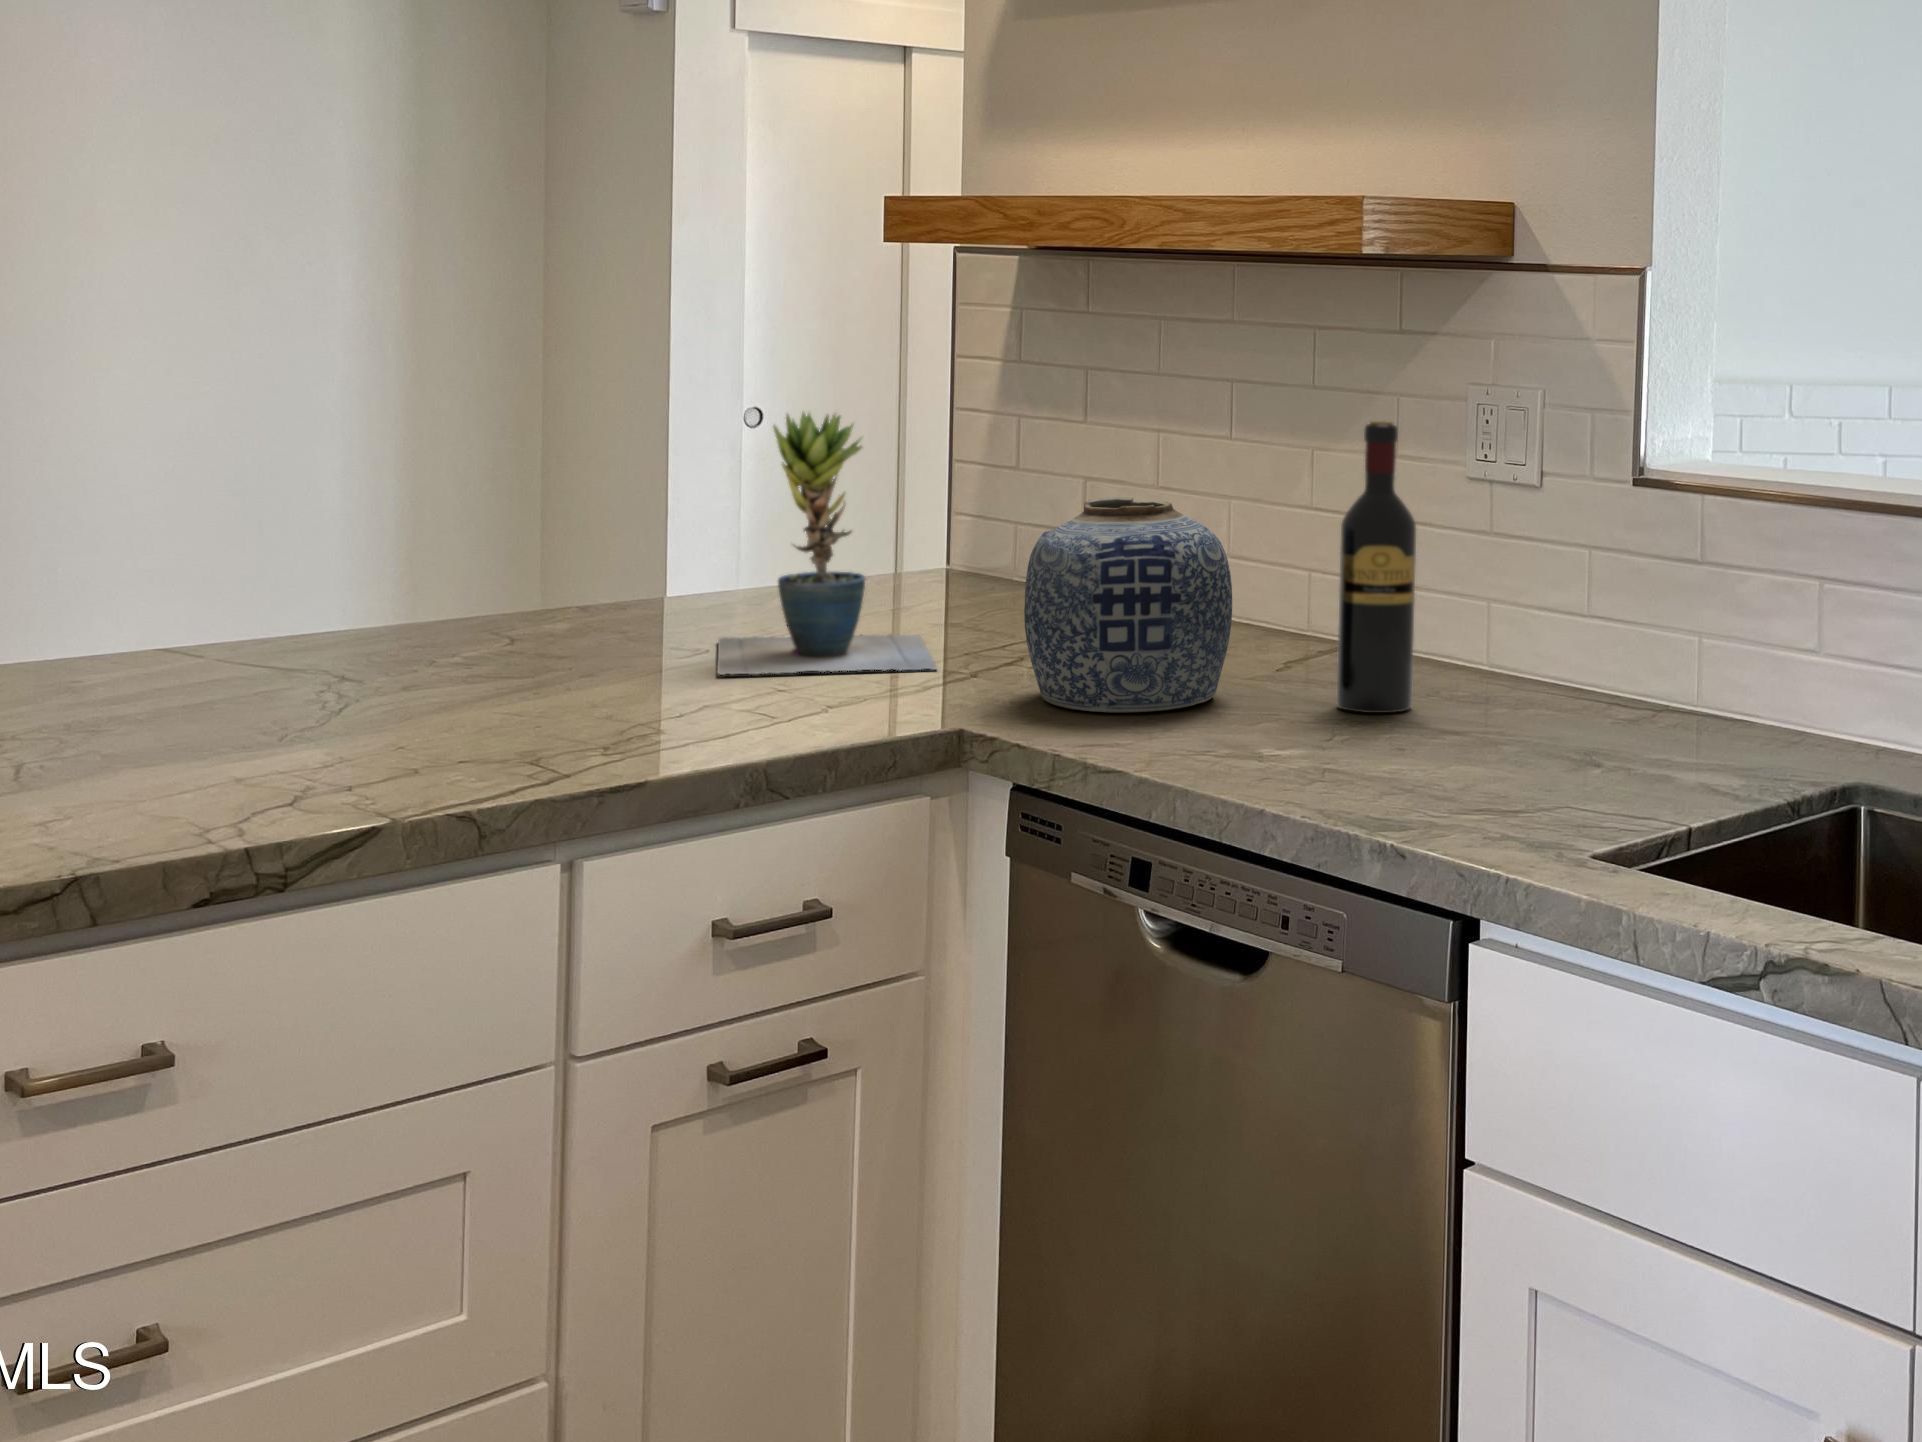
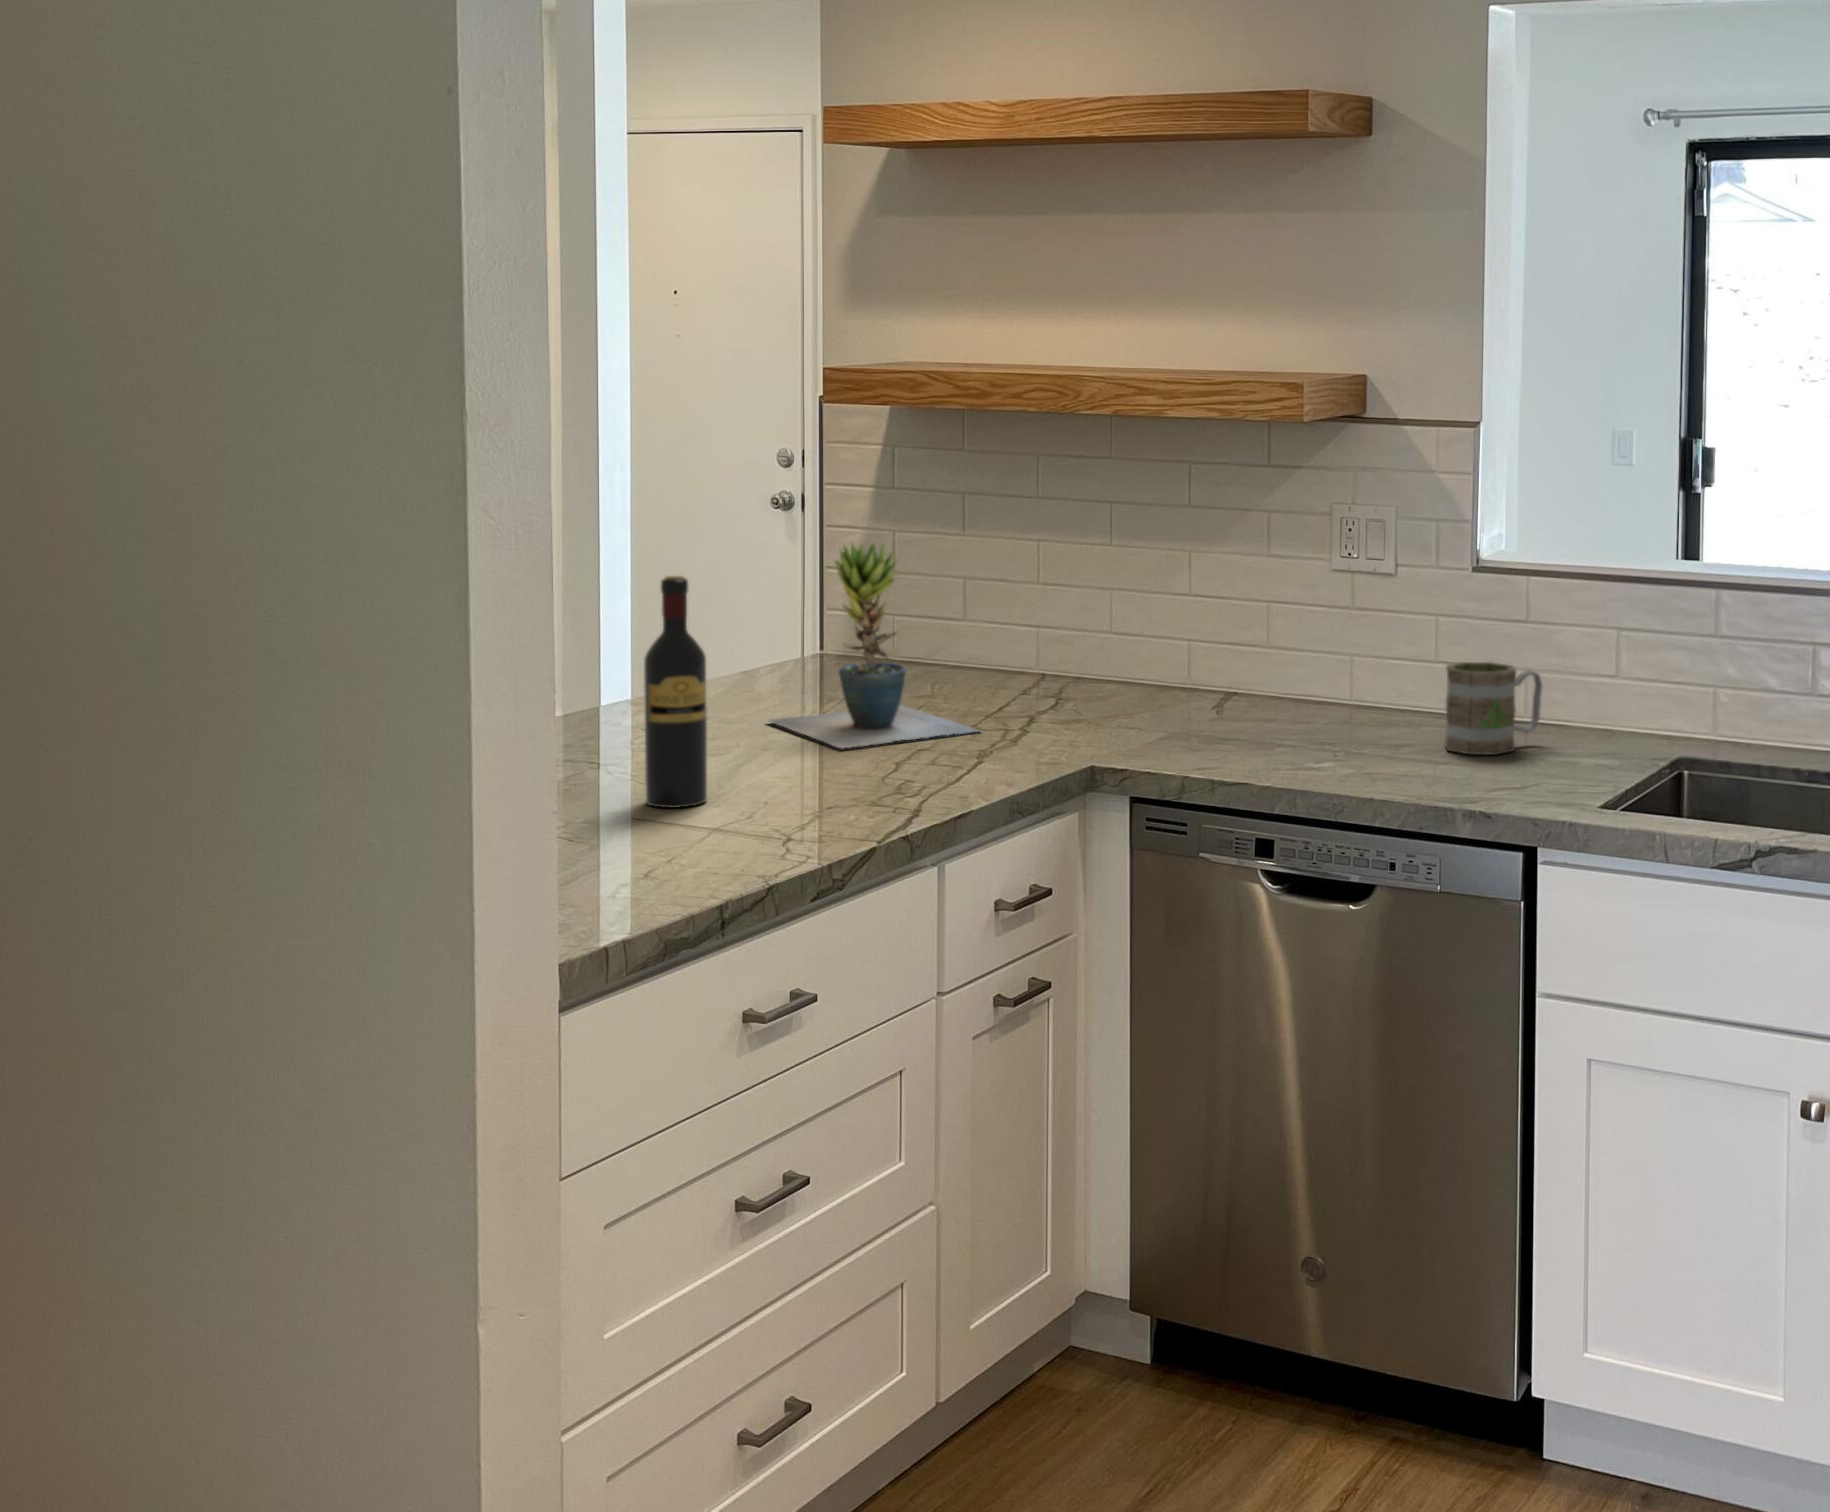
wine bottle: present [1337,421,1416,713] -> present [644,576,707,808]
vase: present [1024,497,1232,712] -> none [1088,599,1233,752]
mug: none [1490,612,1653,754] -> present [1445,662,1542,755]

